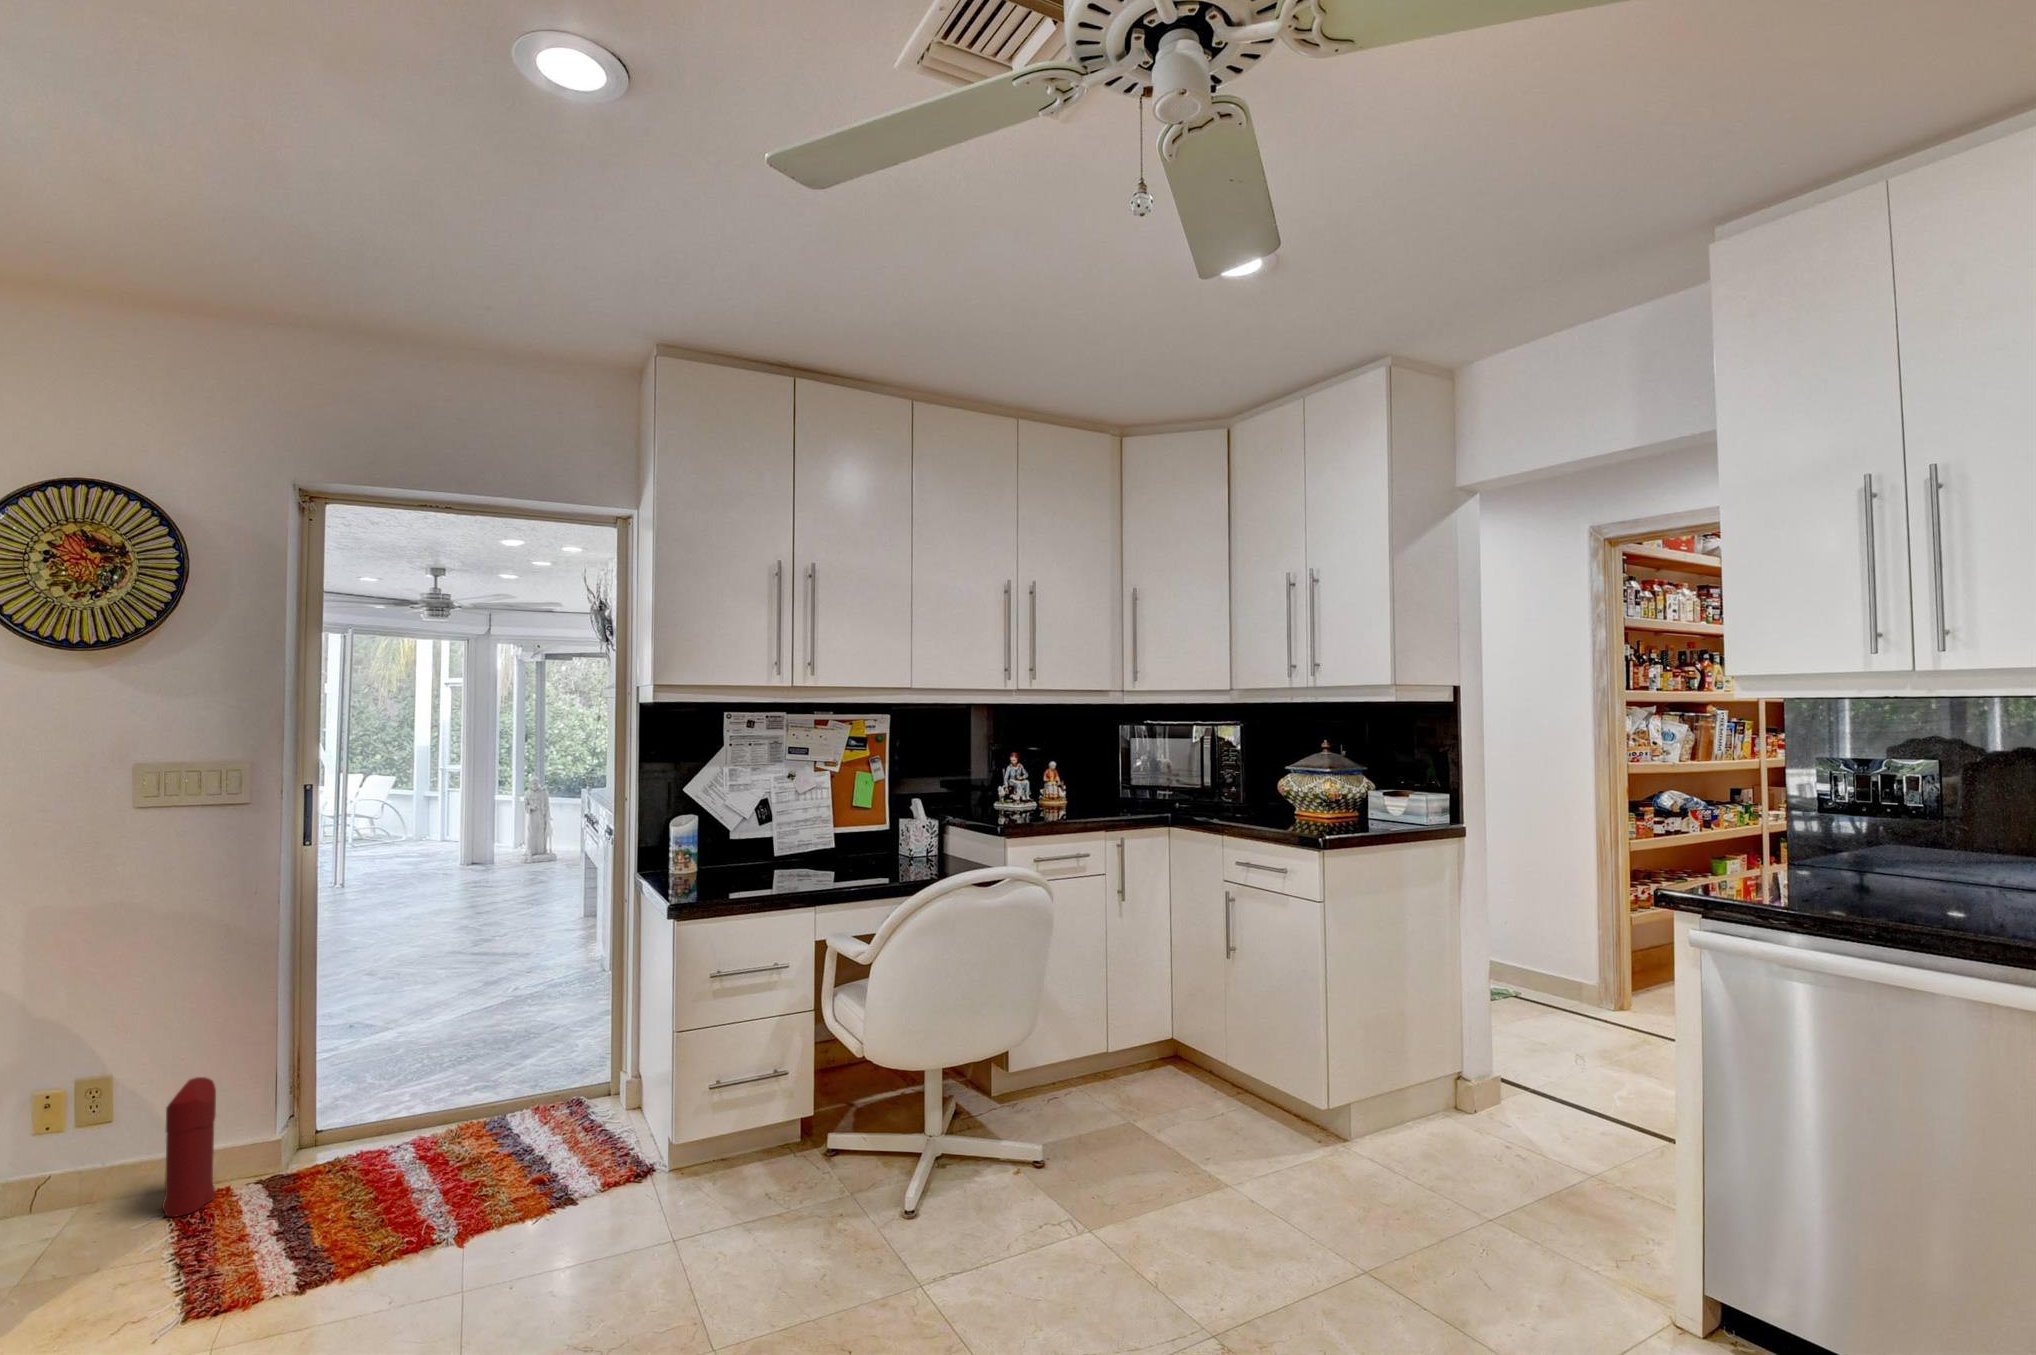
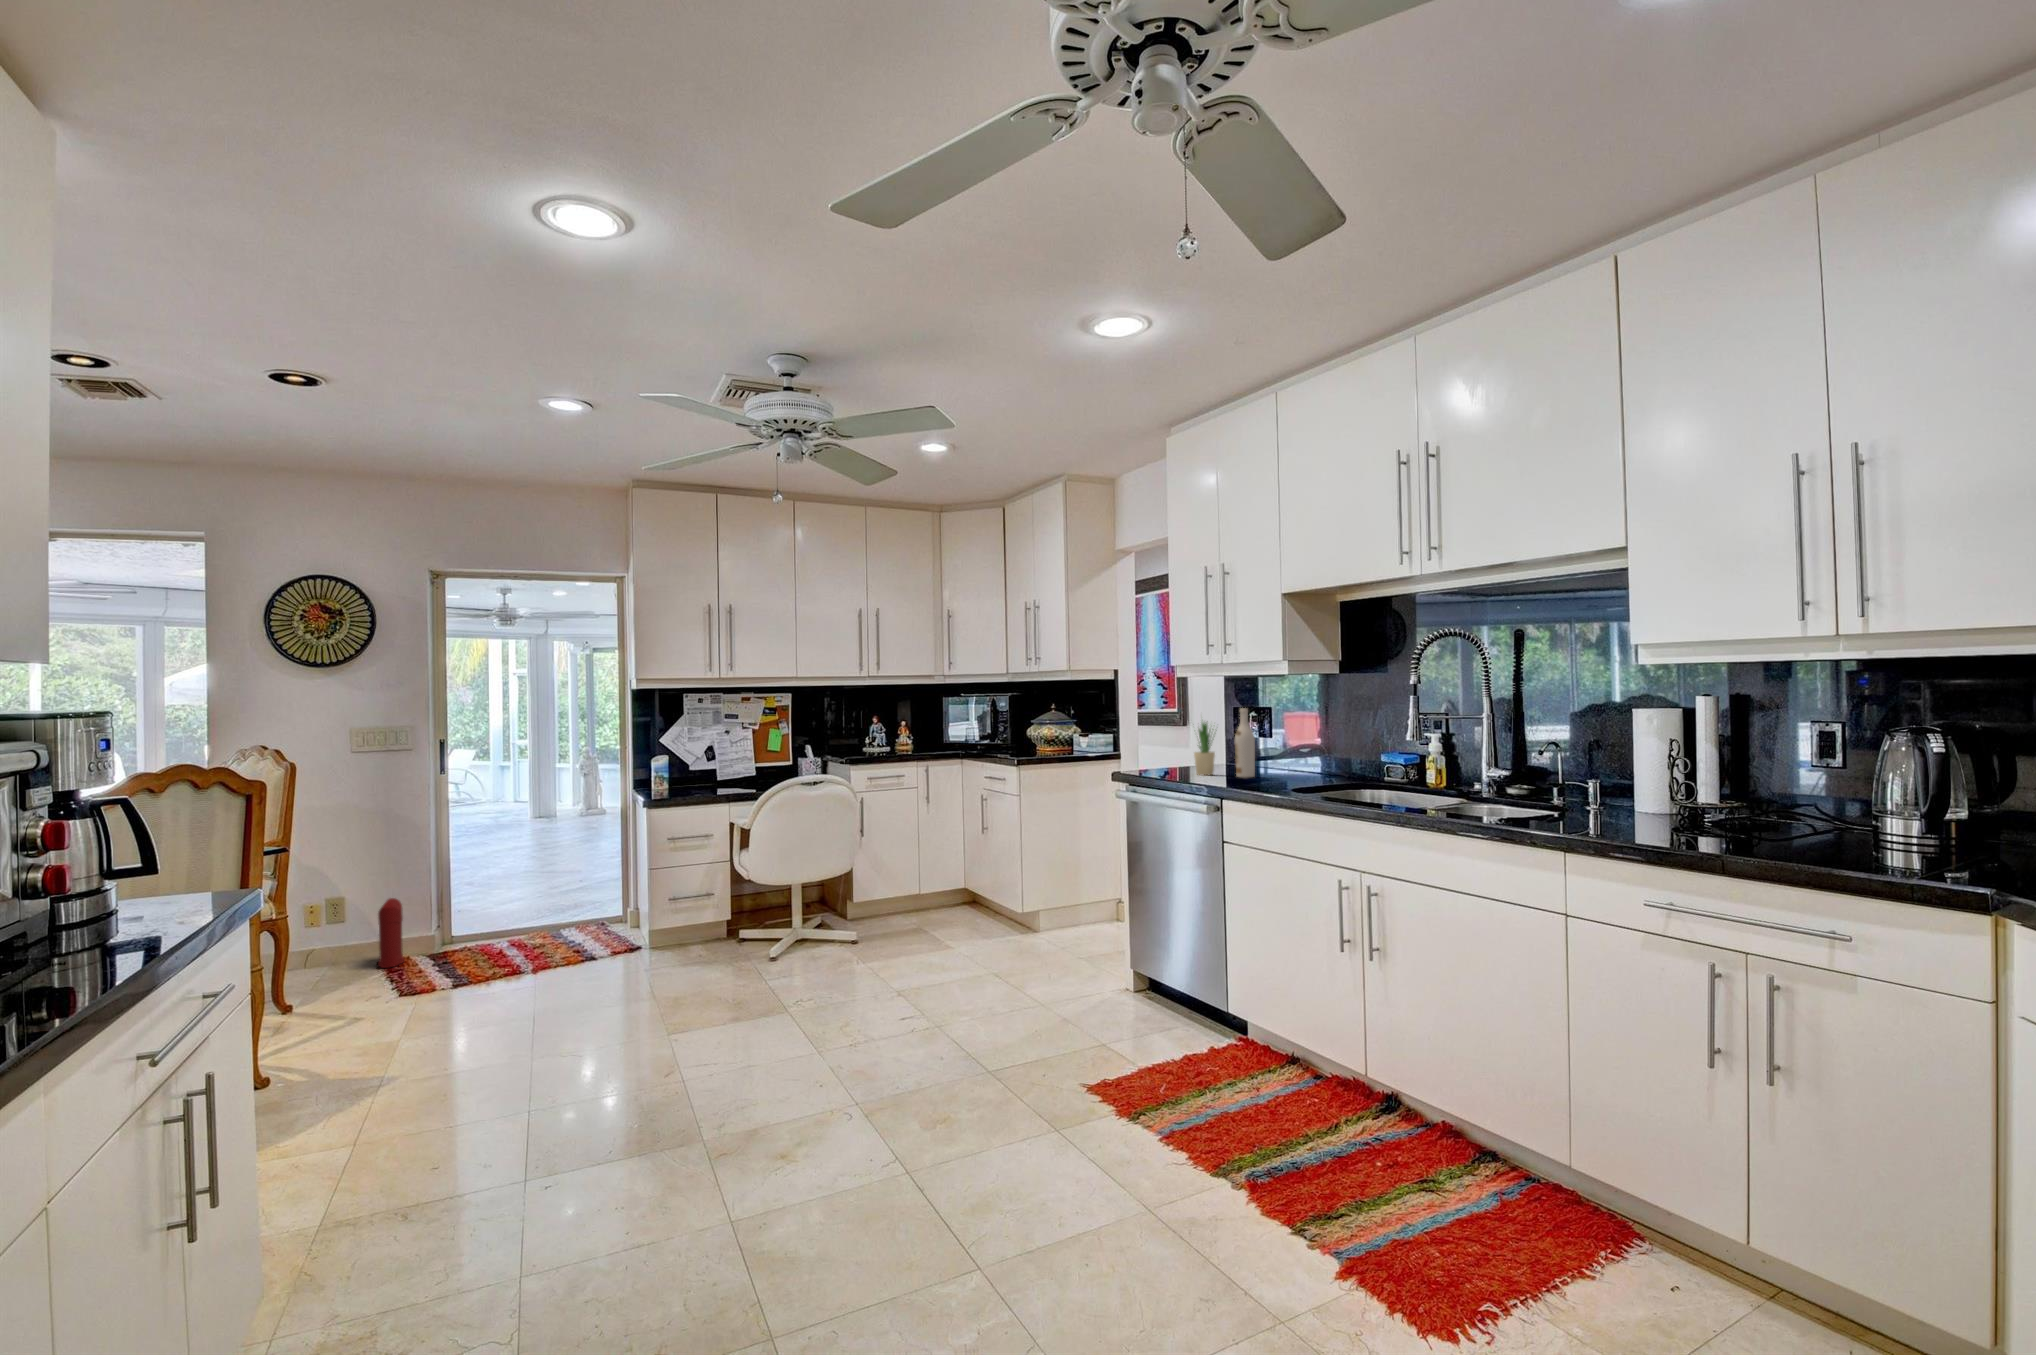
wine bottle: none [1848,768,1899,905] -> present [1235,708,1255,778]
potted plant: none [1746,772,1808,896] -> present [1194,723,1215,775]

